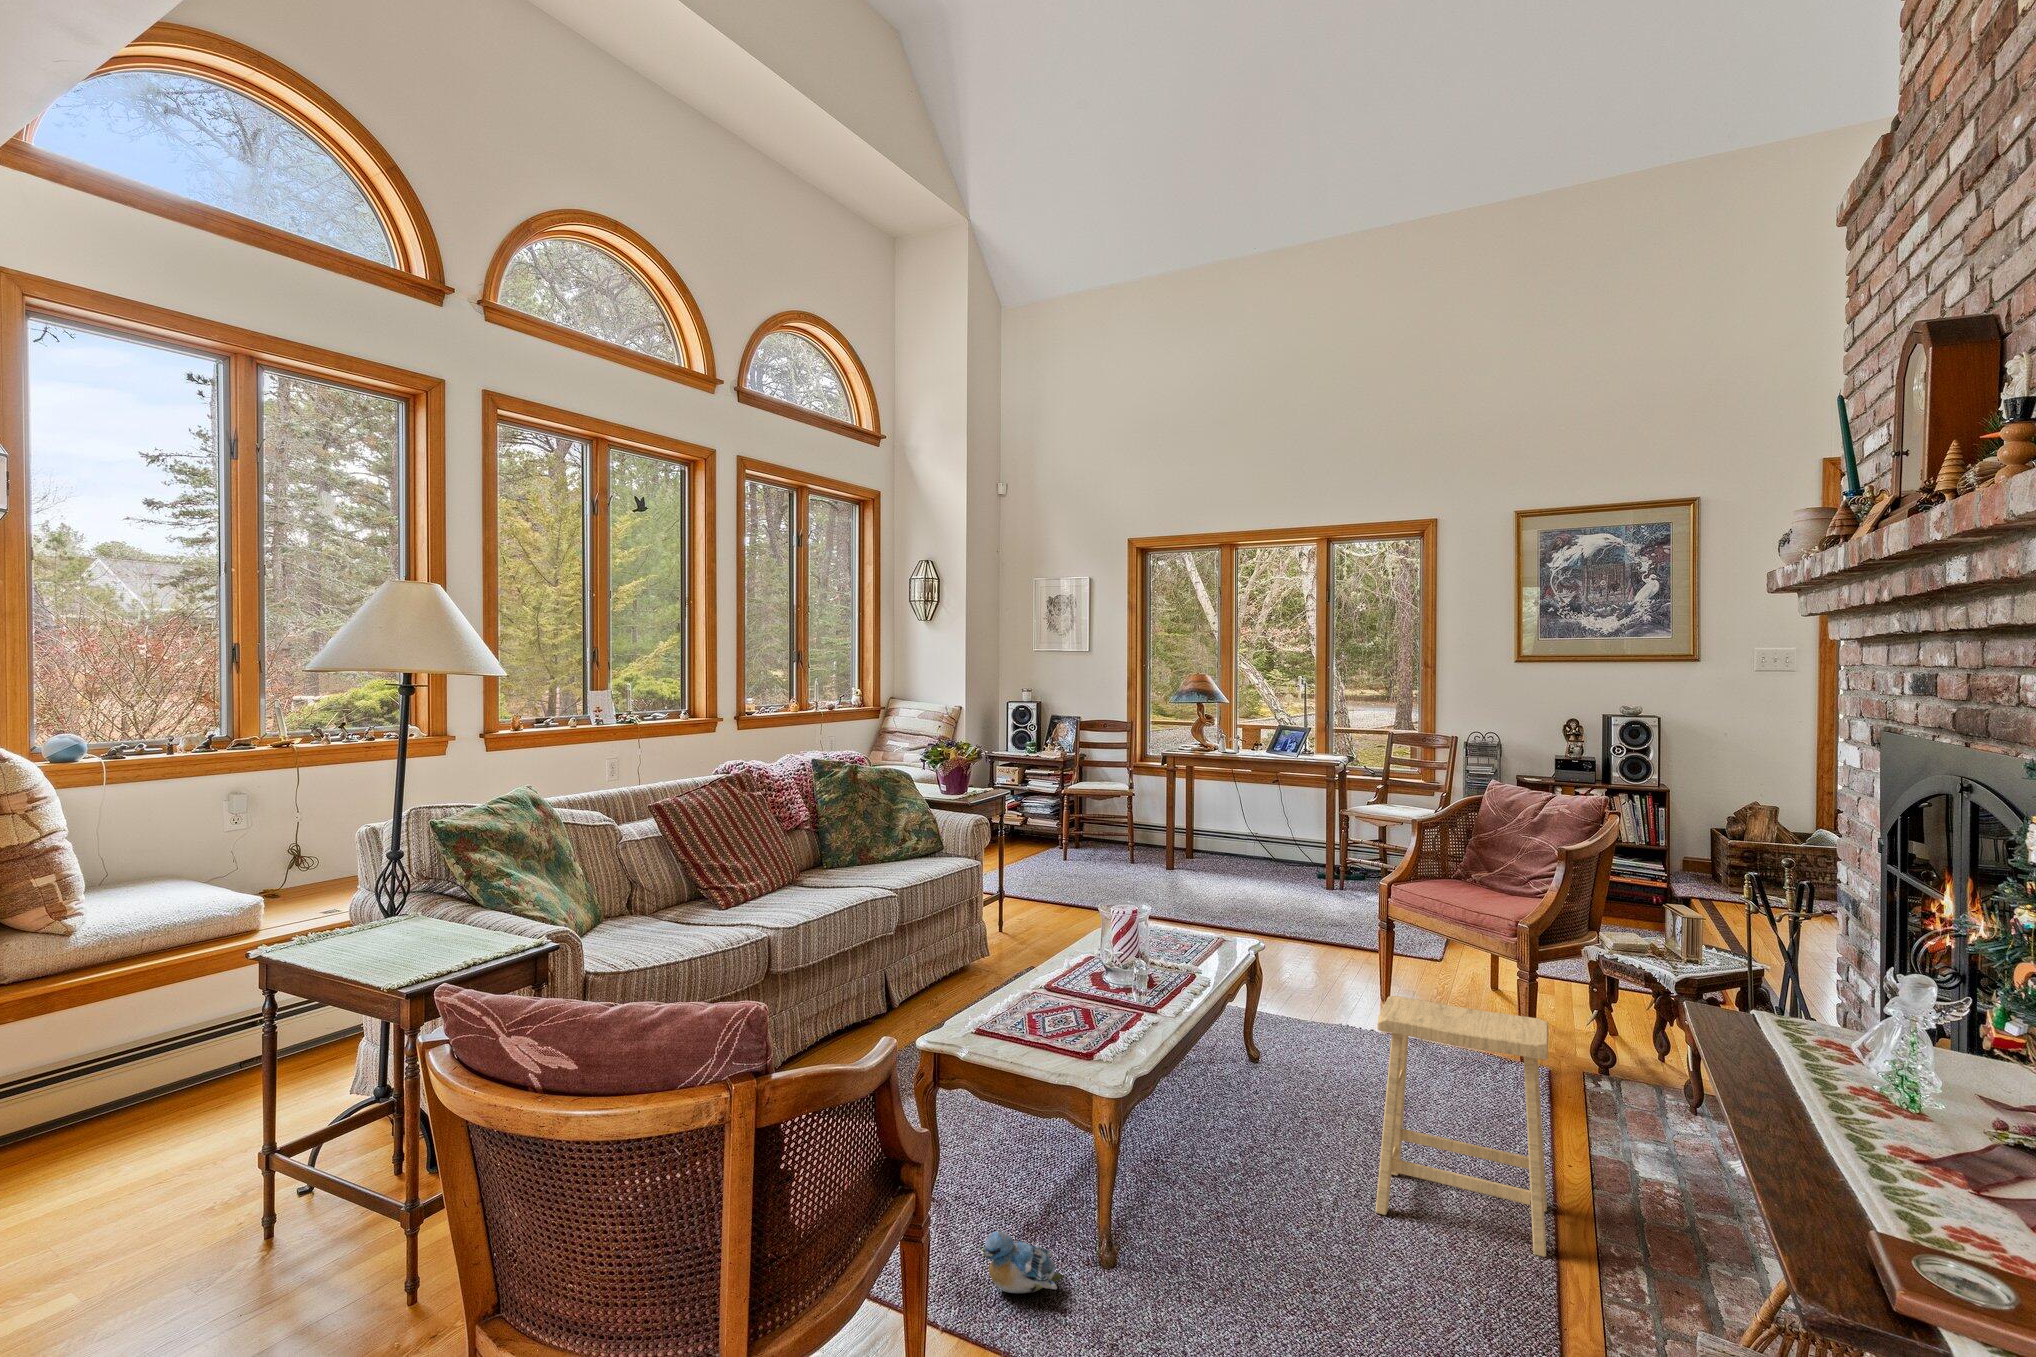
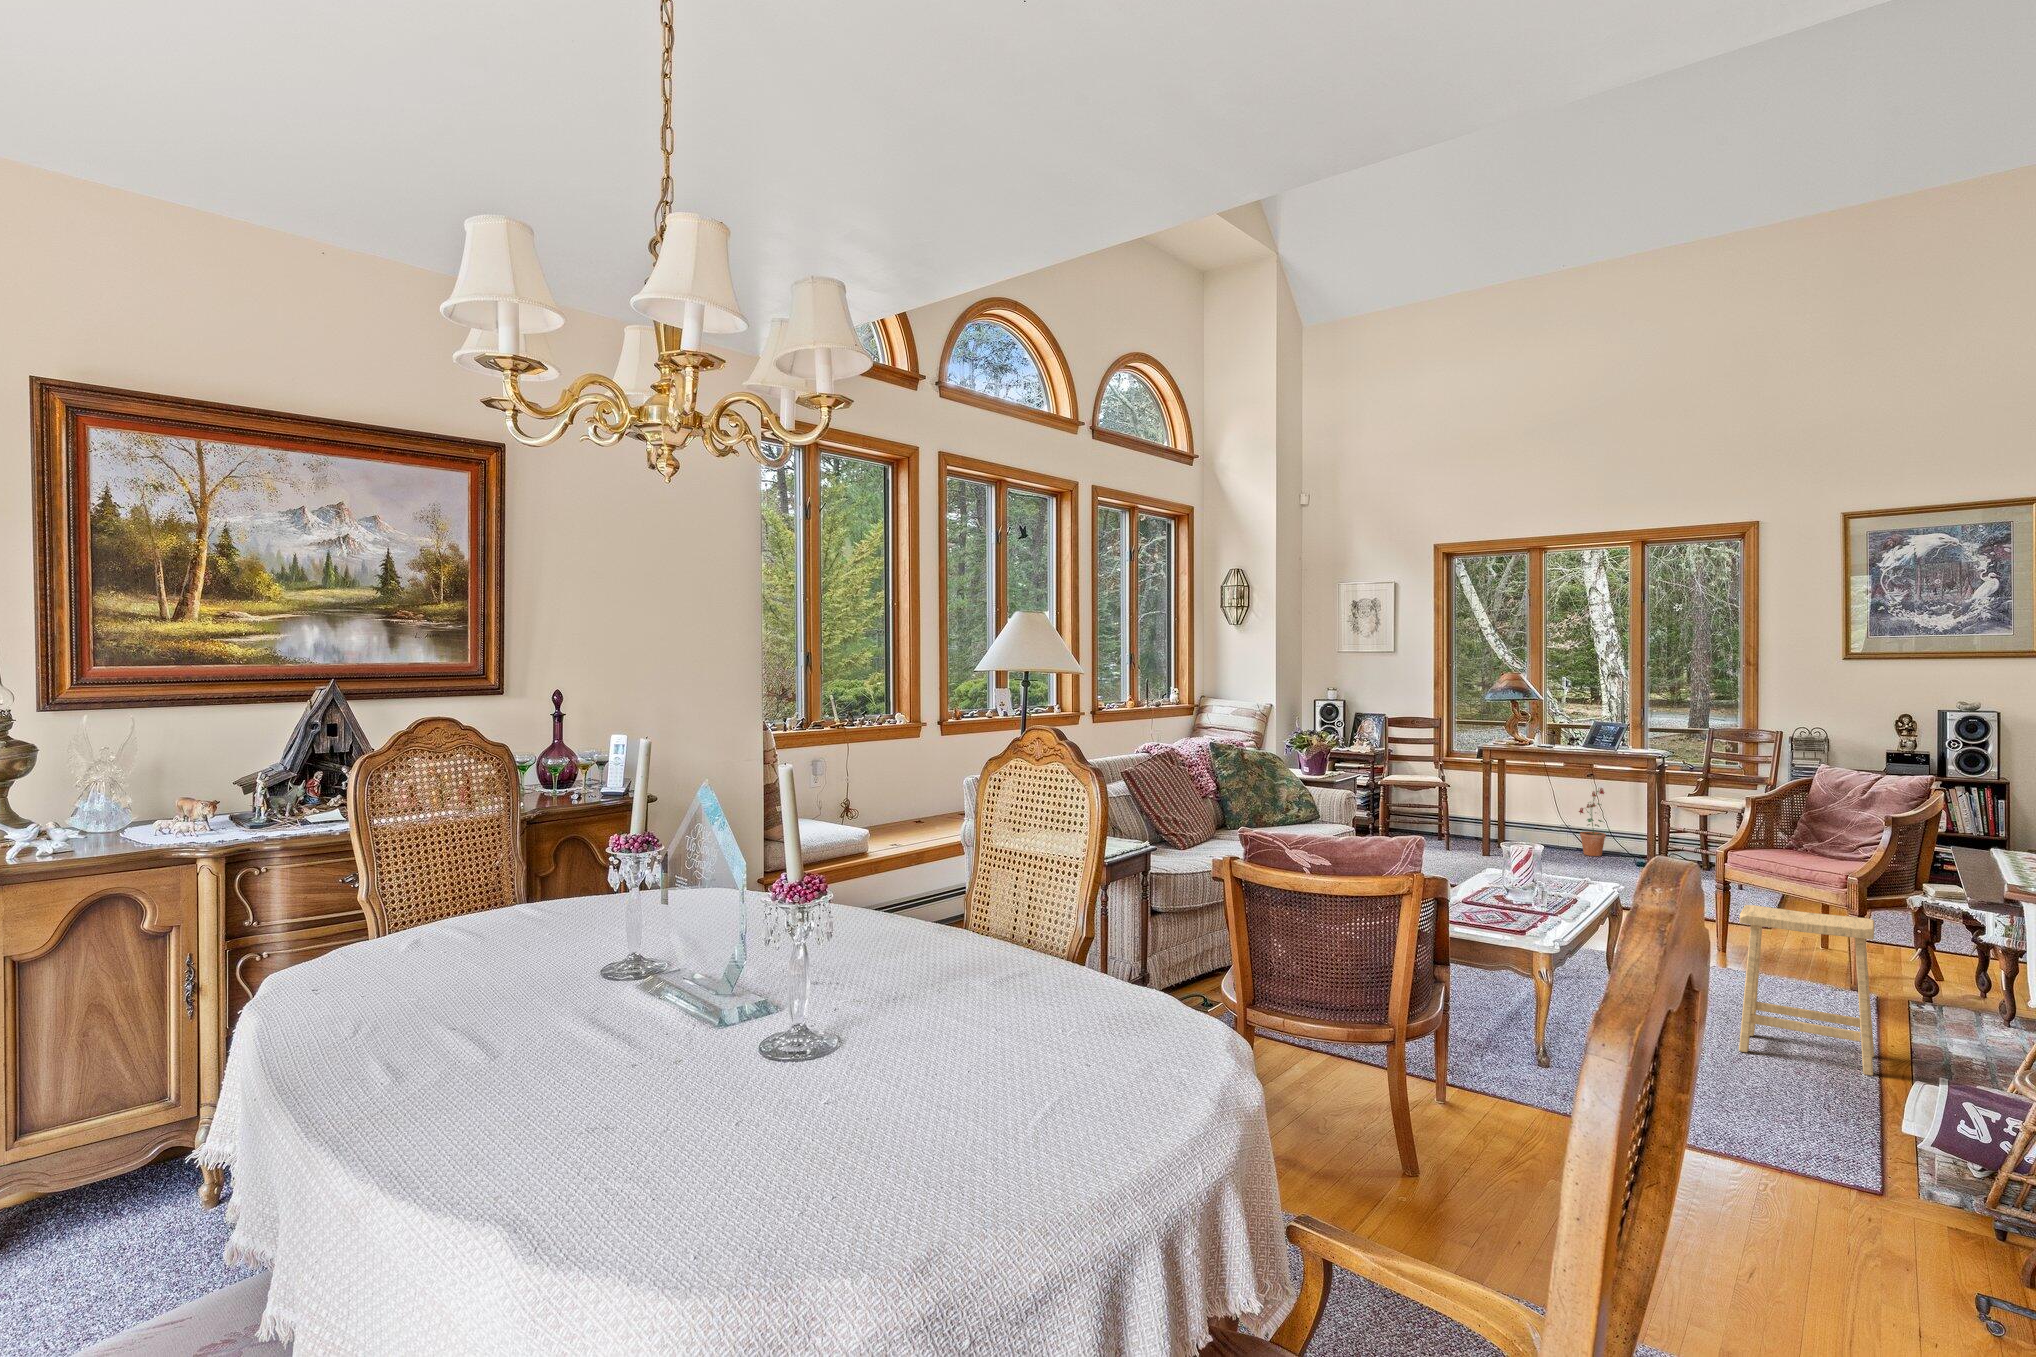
potted plant: none [1262,795,1290,868] -> present [1579,788,1606,856]
plush toy: present [982,1231,1064,1293] -> none [1469,1030,1525,1069]

